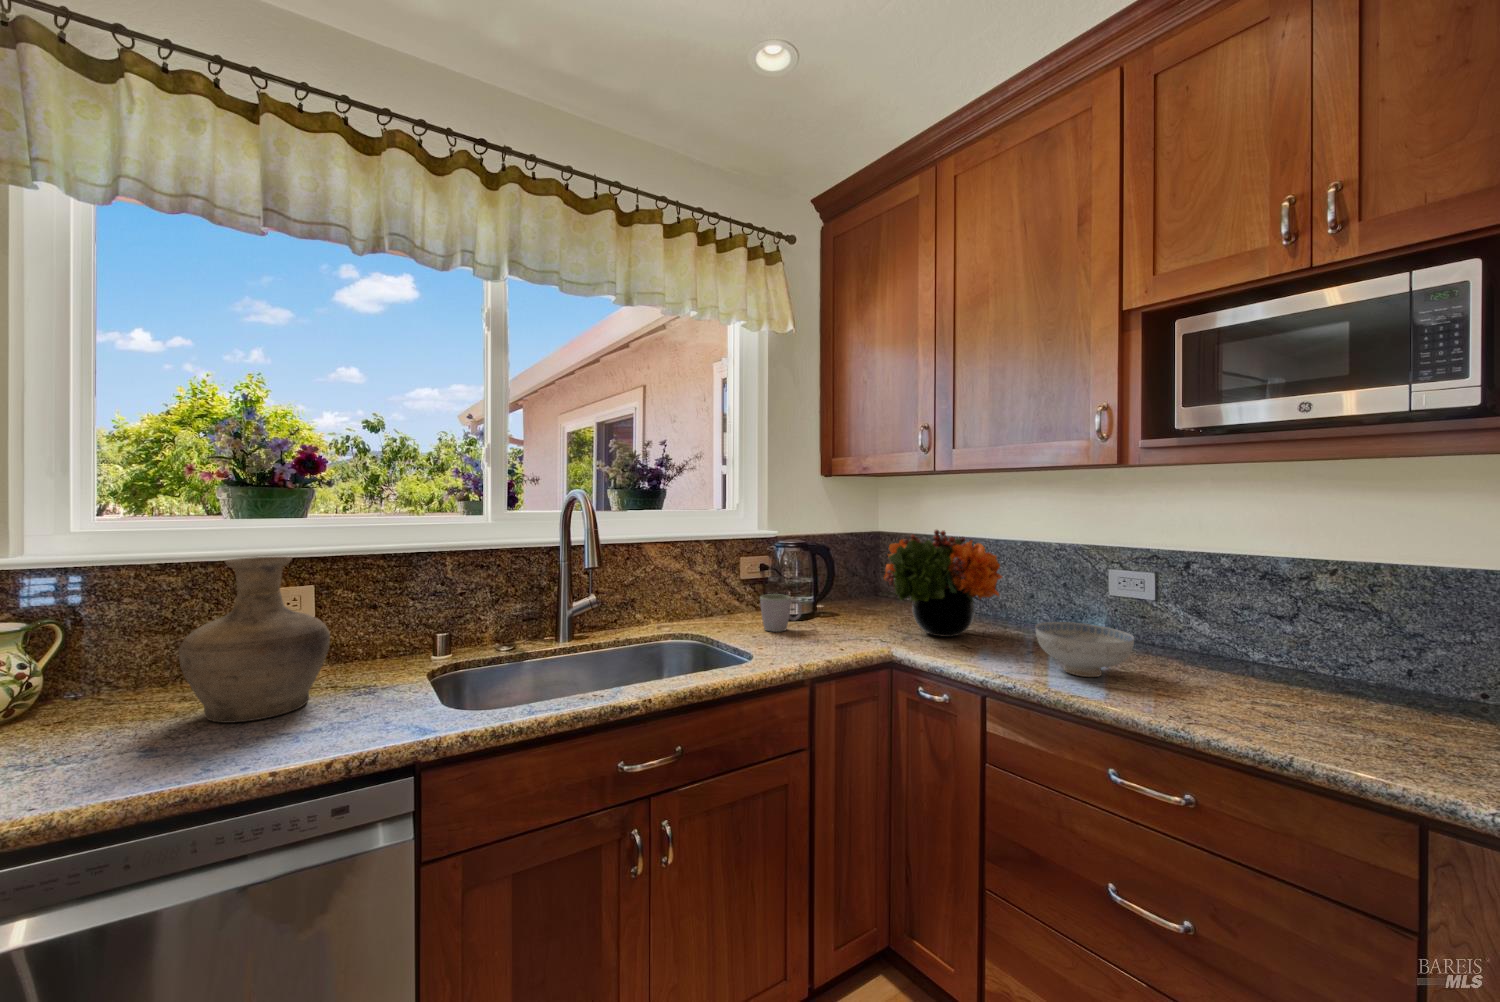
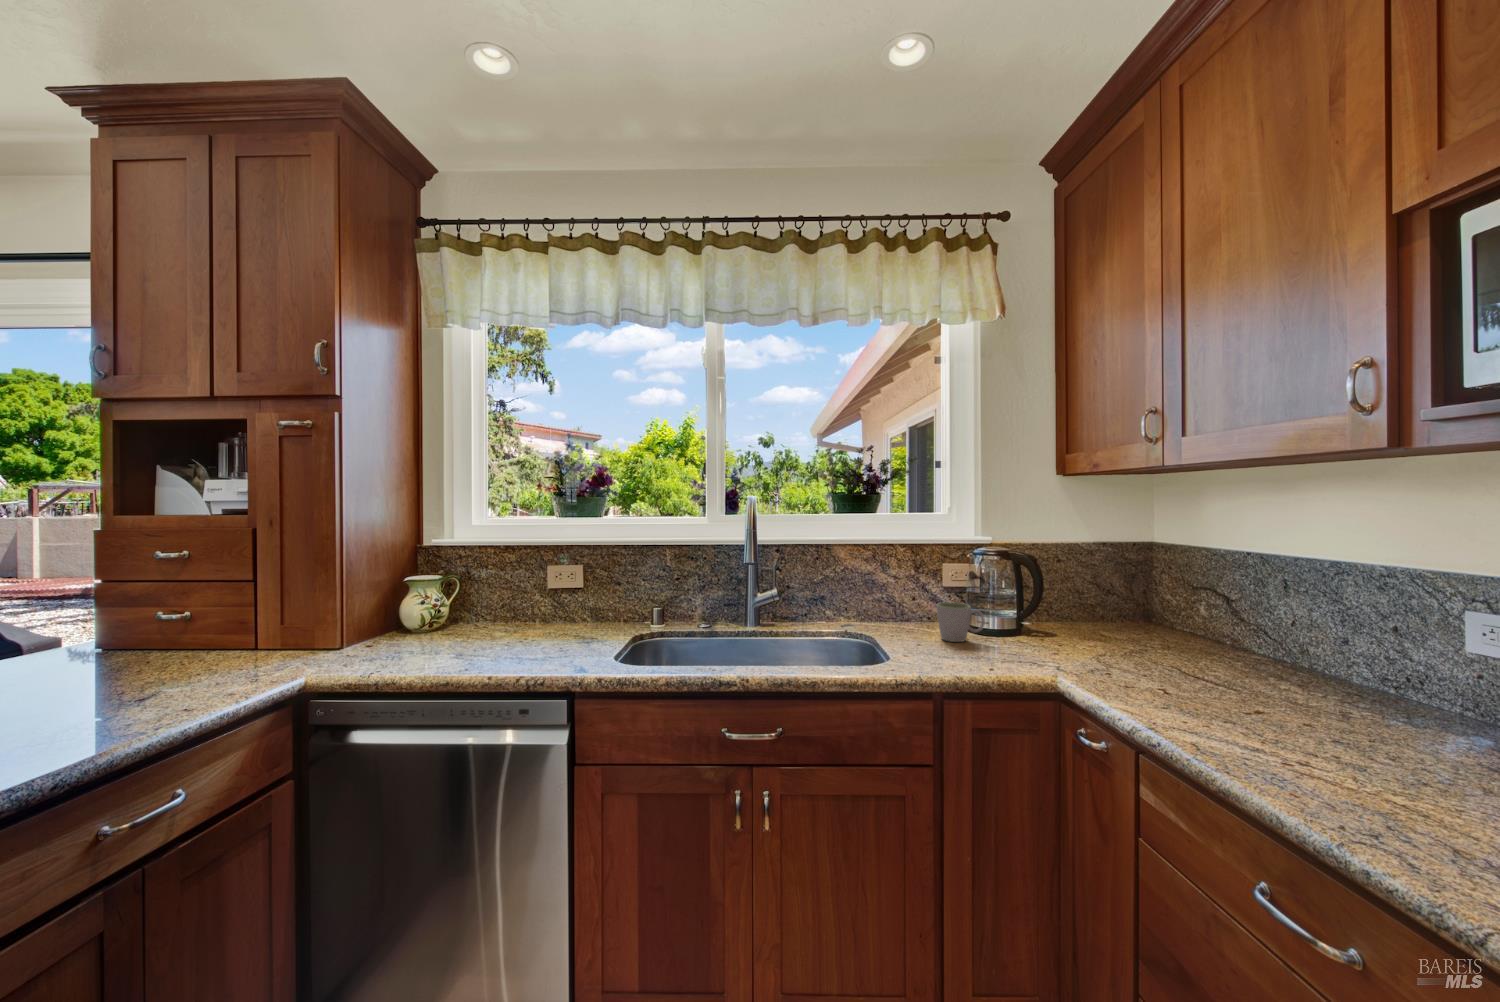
flower arrangement: present [884,530,1002,637] -> none [1070,540,1256,677]
vase: present [179,557,330,723] -> none [483,544,565,648]
ceramic bowl: present [1035,622,1134,677] -> none [1224,673,1400,764]

